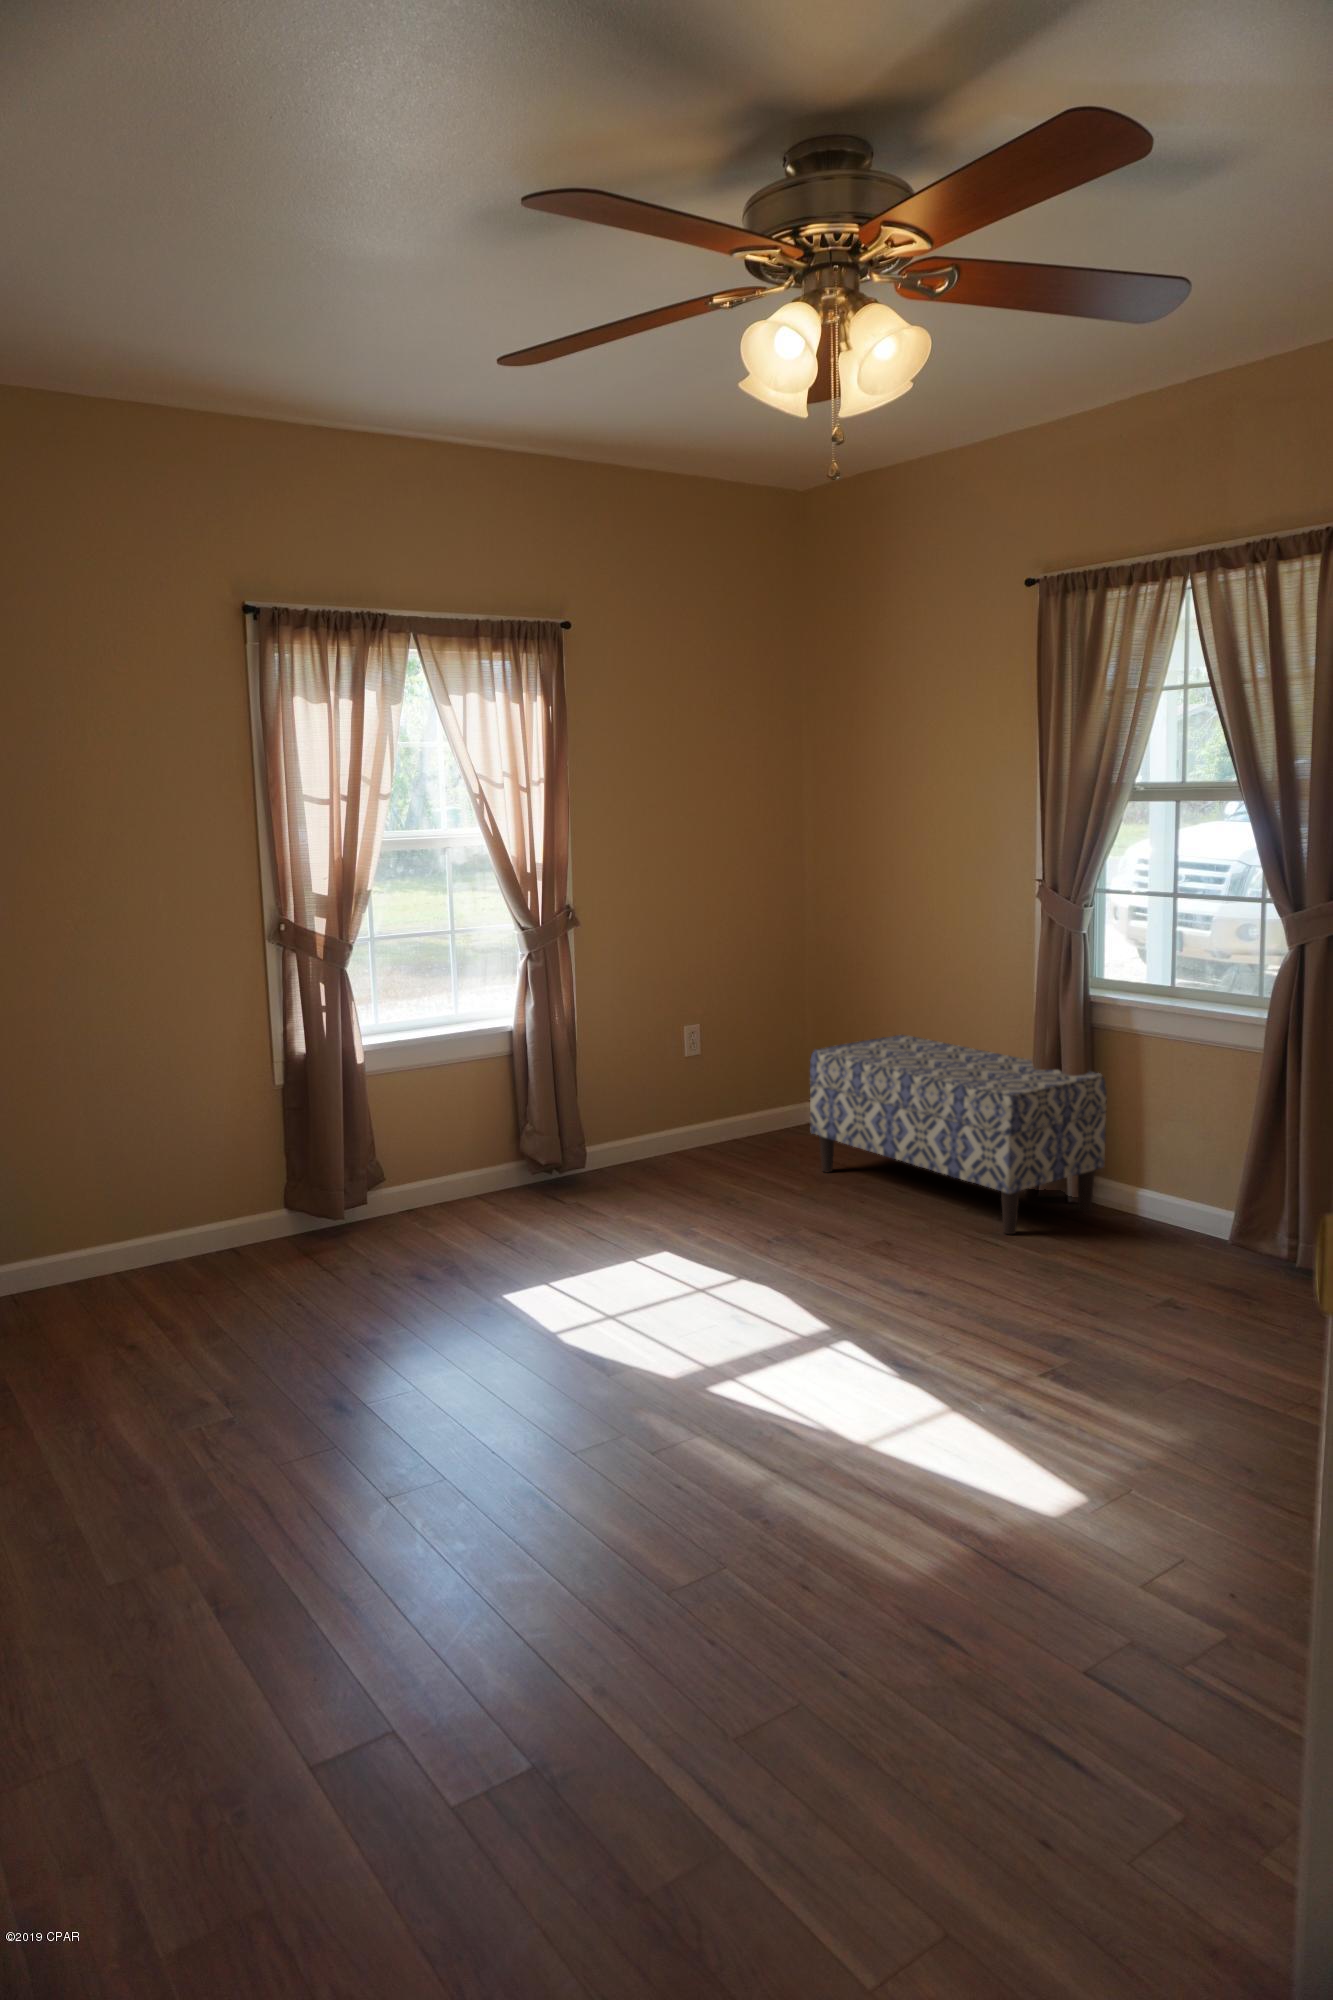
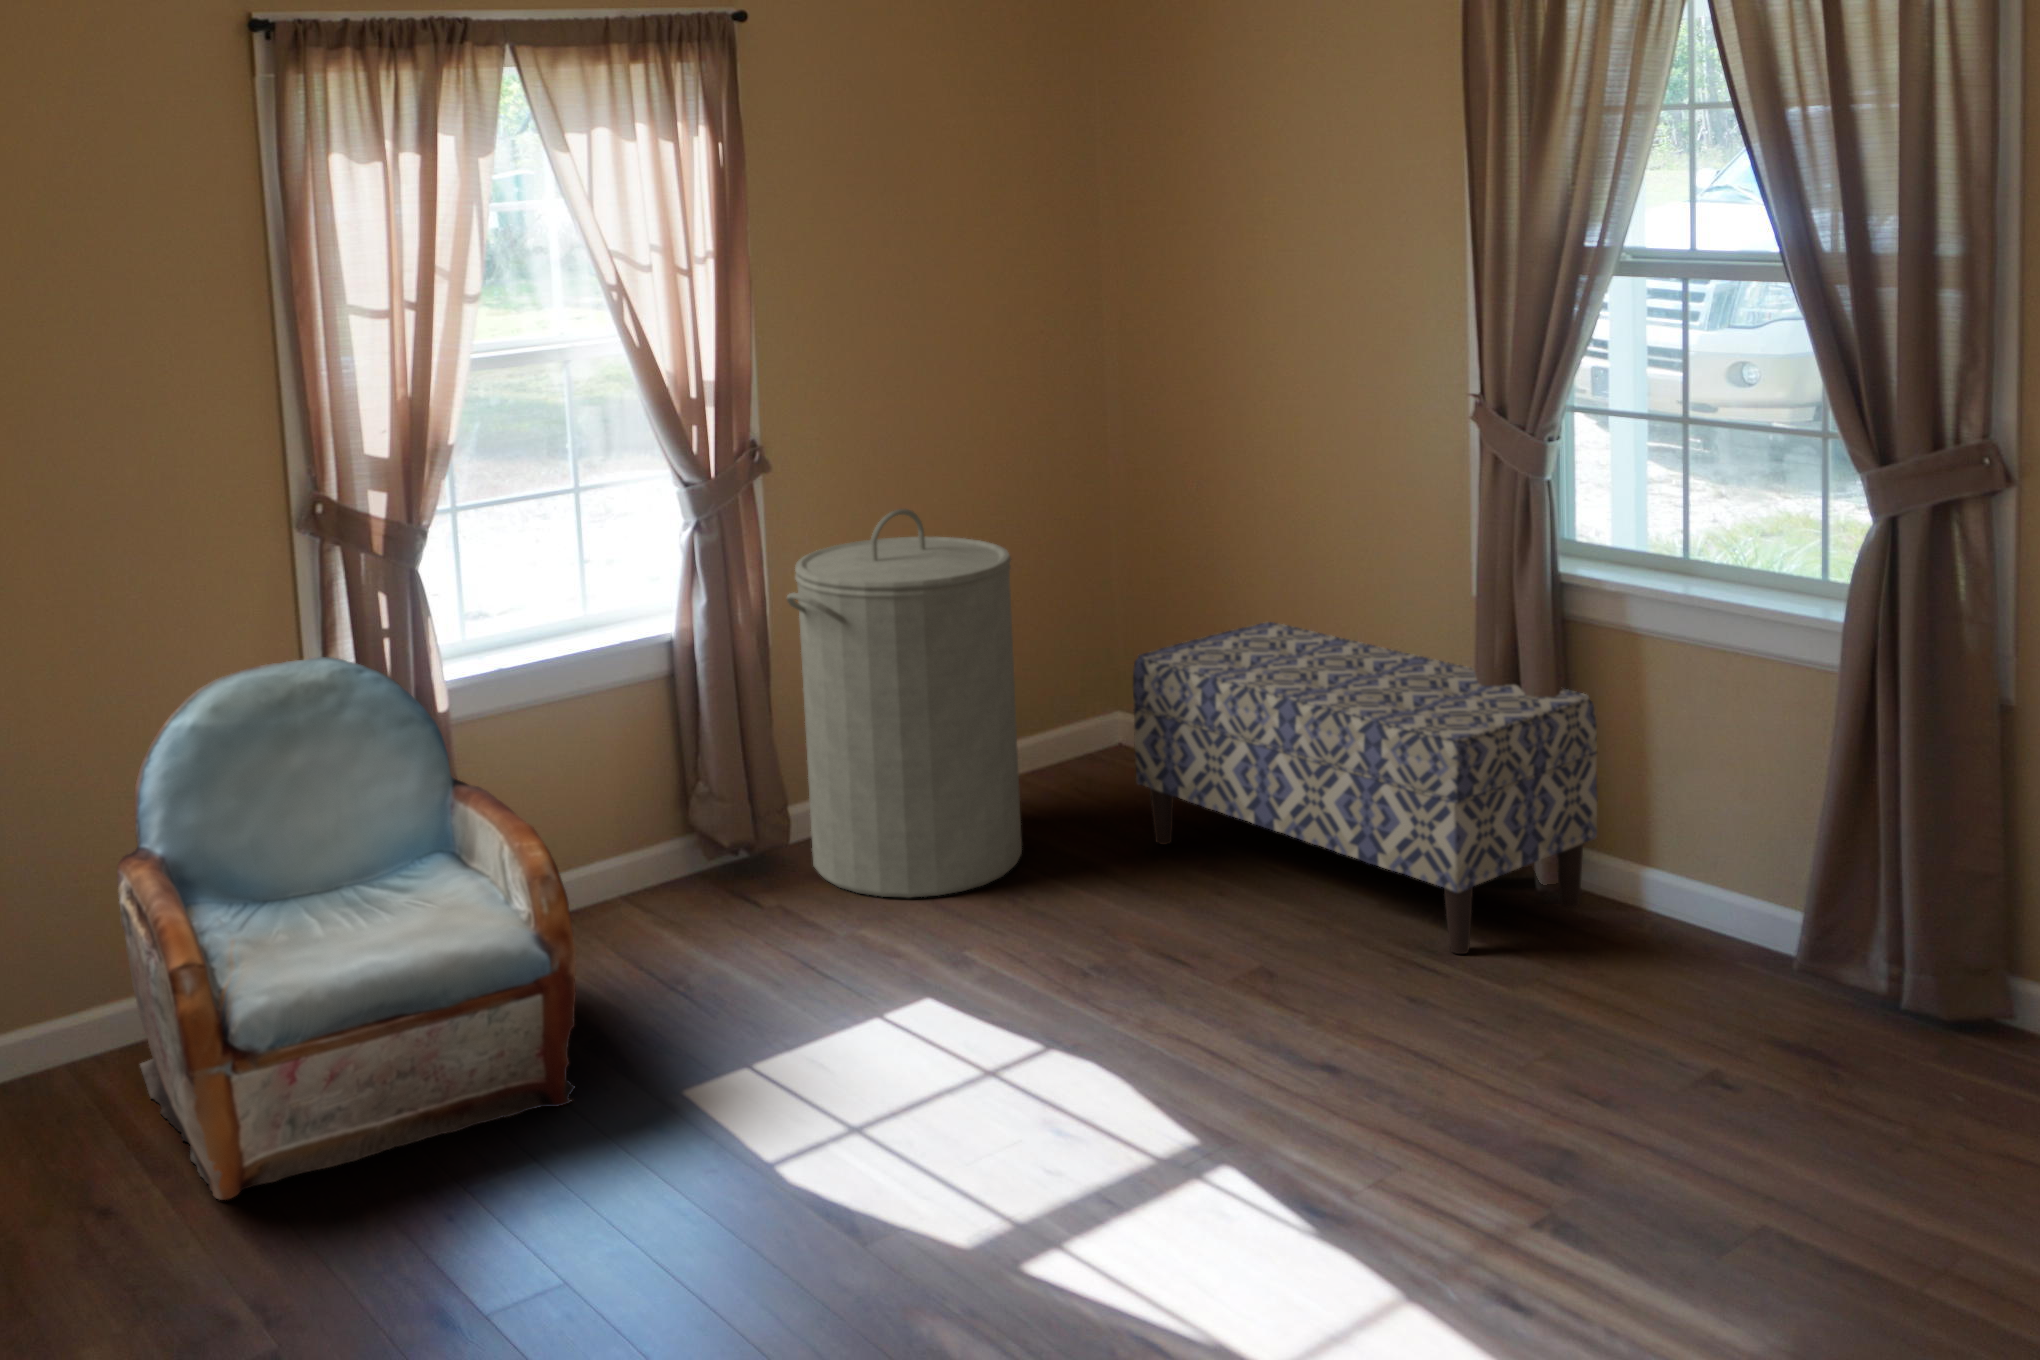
laundry hamper: none [586,950,735,1197] -> present [787,509,1022,898]
armchair: none [150,1022,437,1343] -> present [117,657,576,1200]

